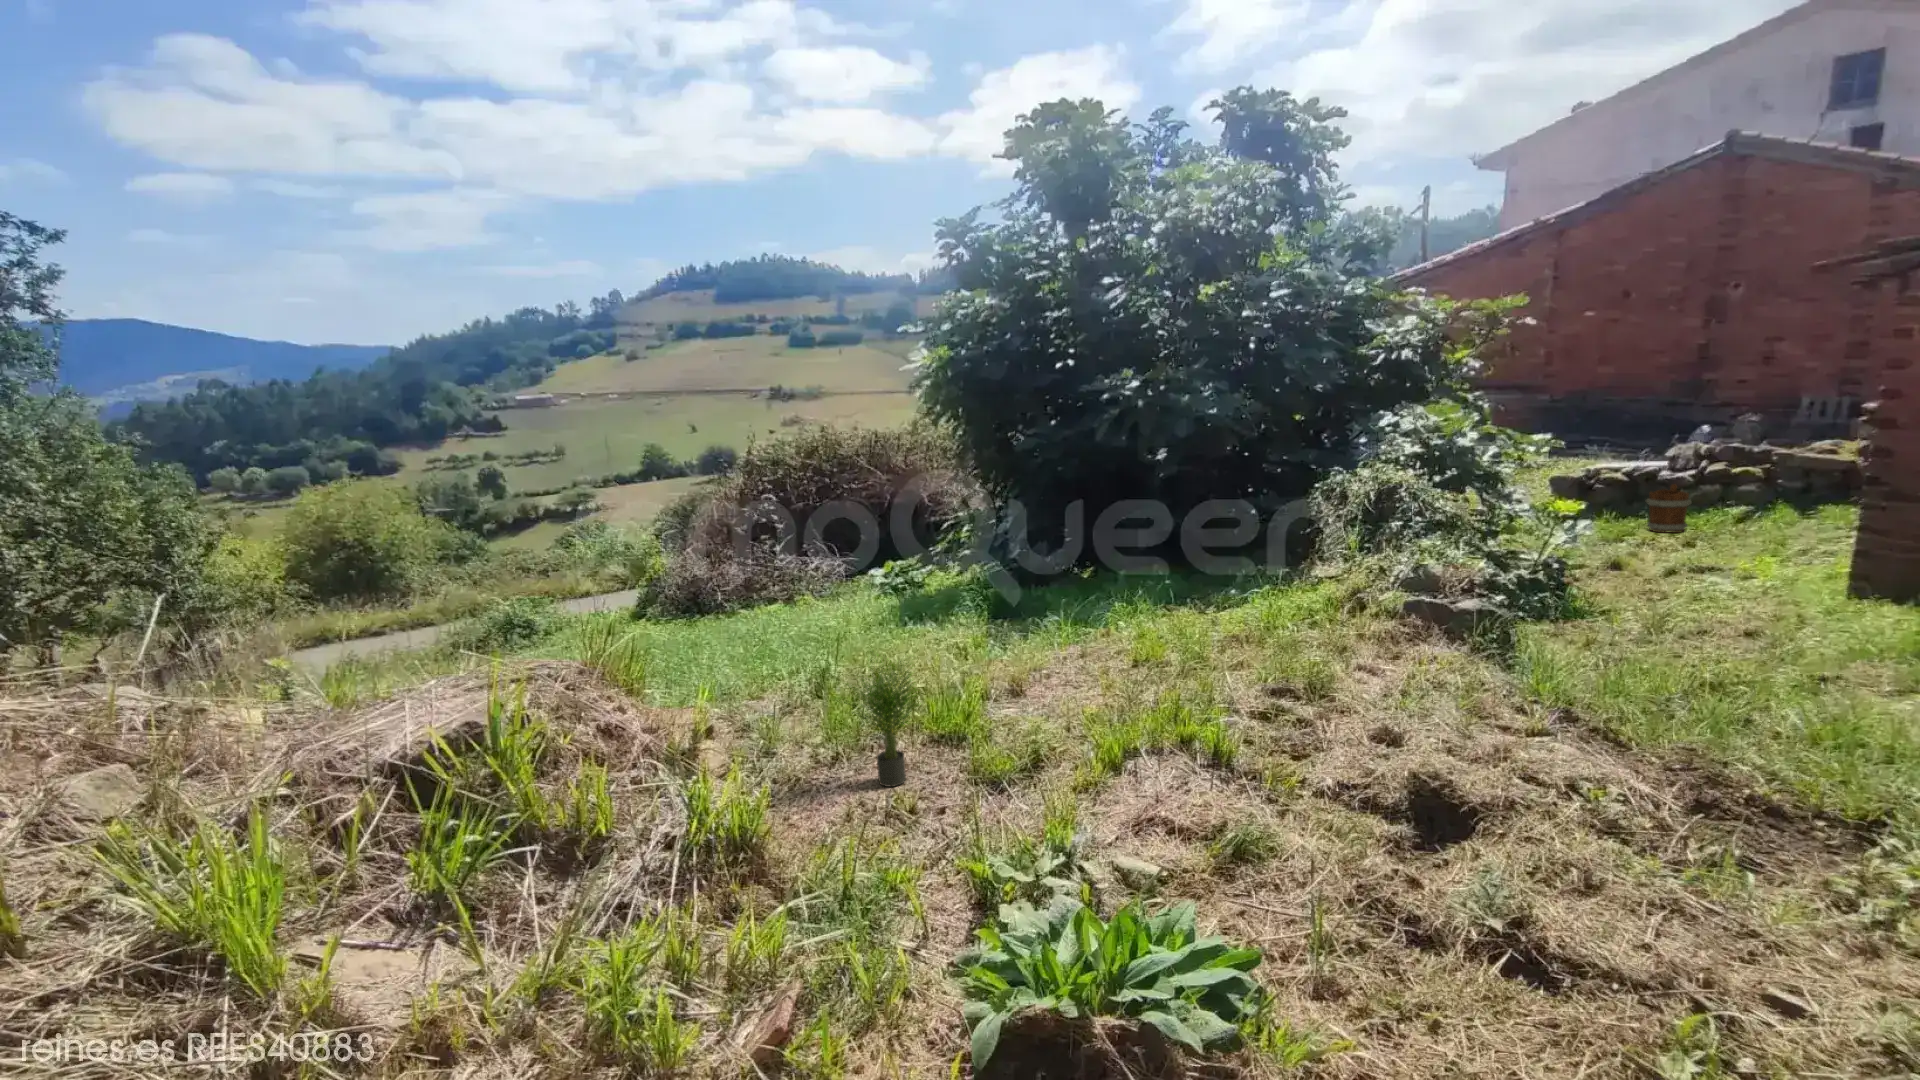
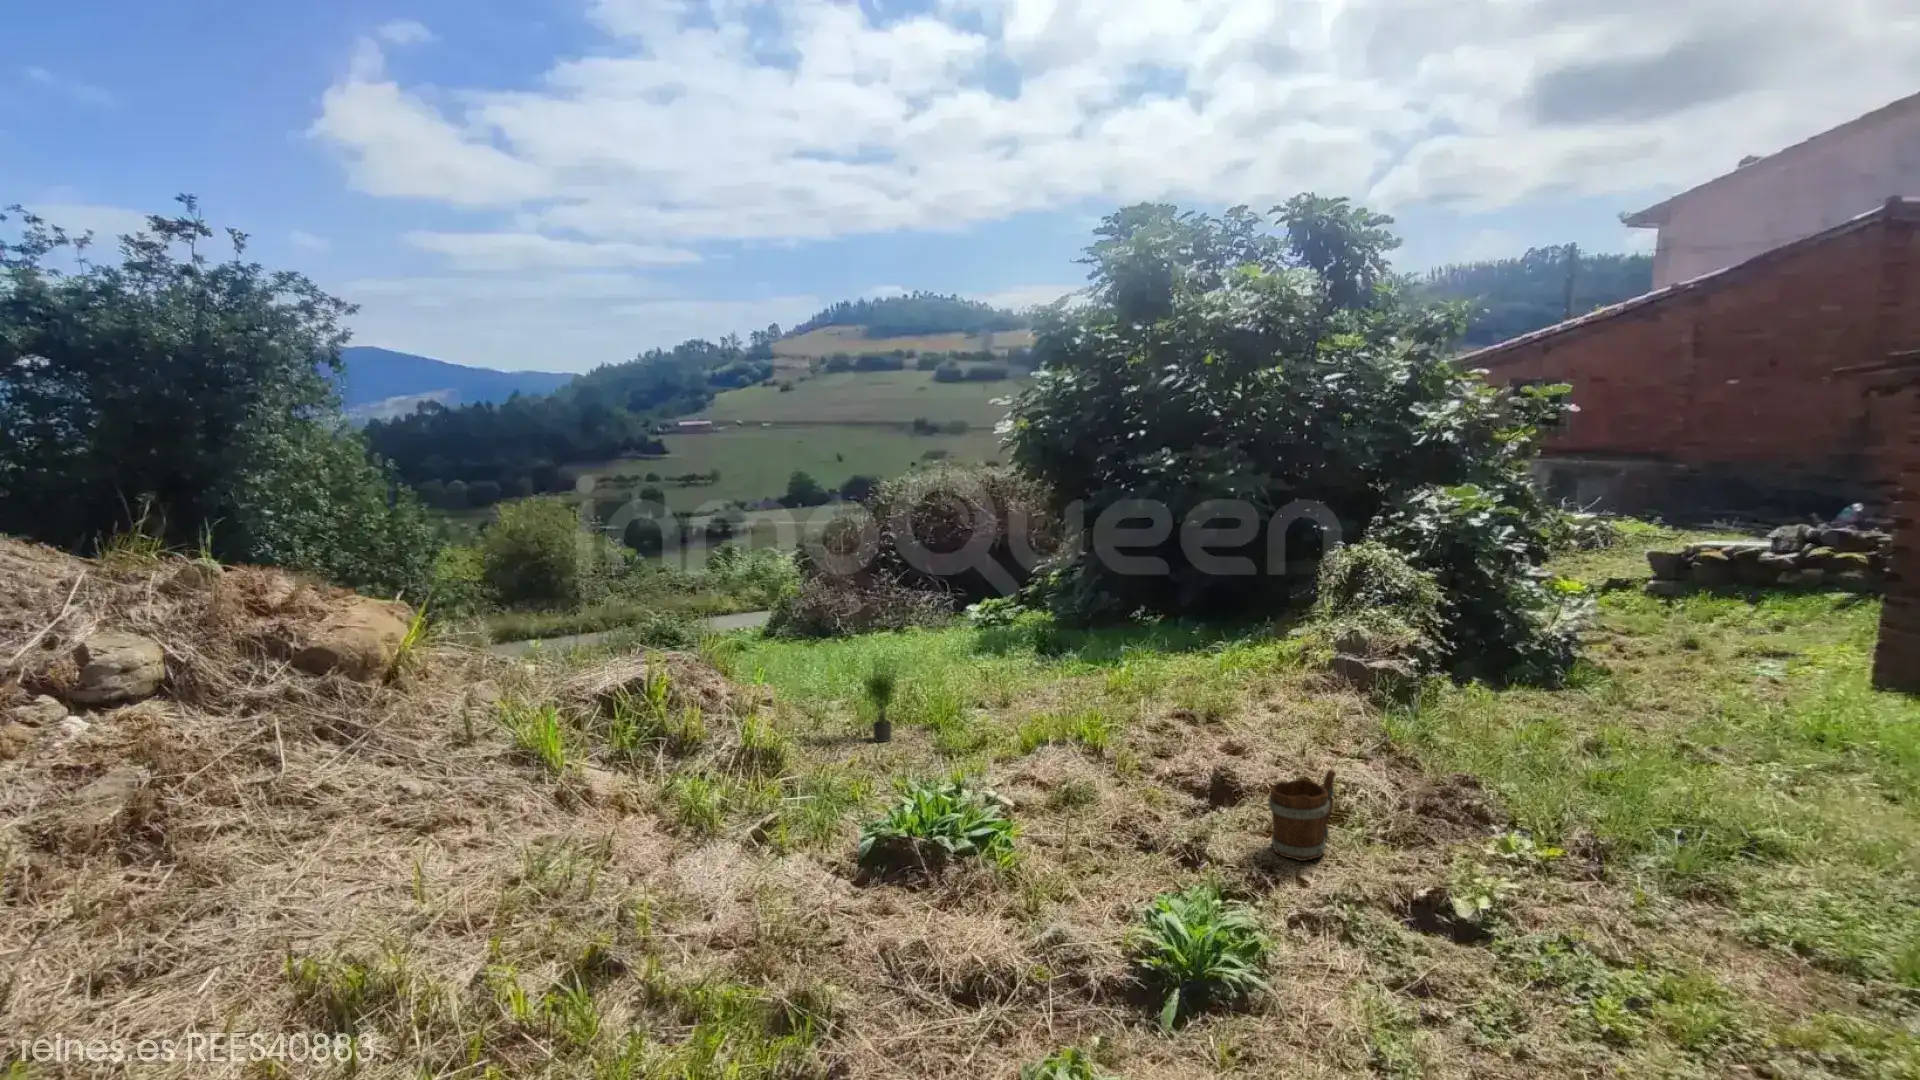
bucket: present [1646,484,1692,533] -> present [1268,770,1336,861]

